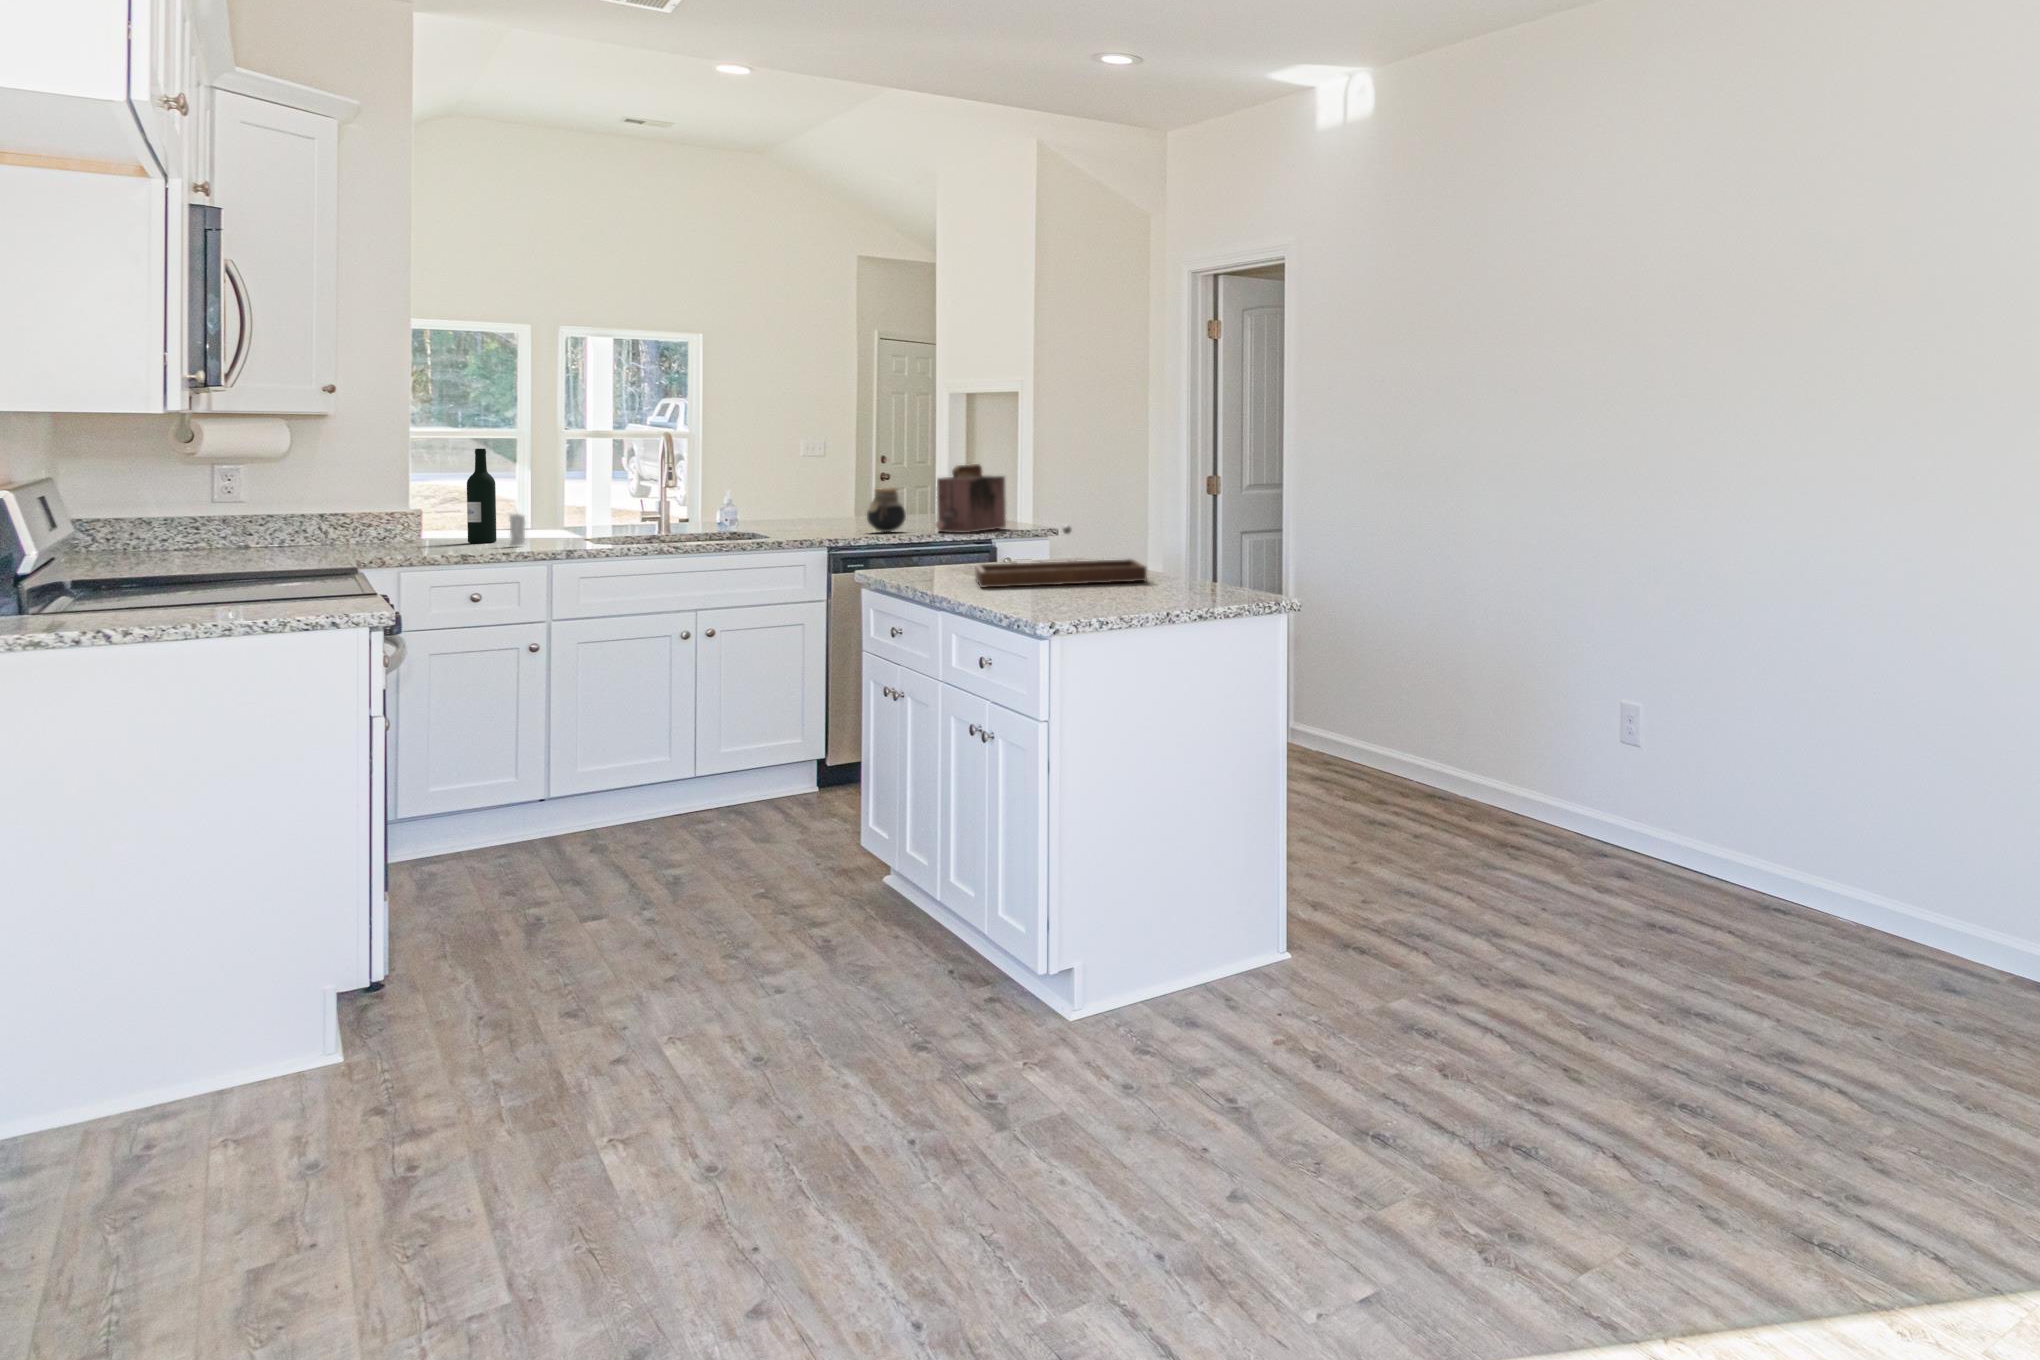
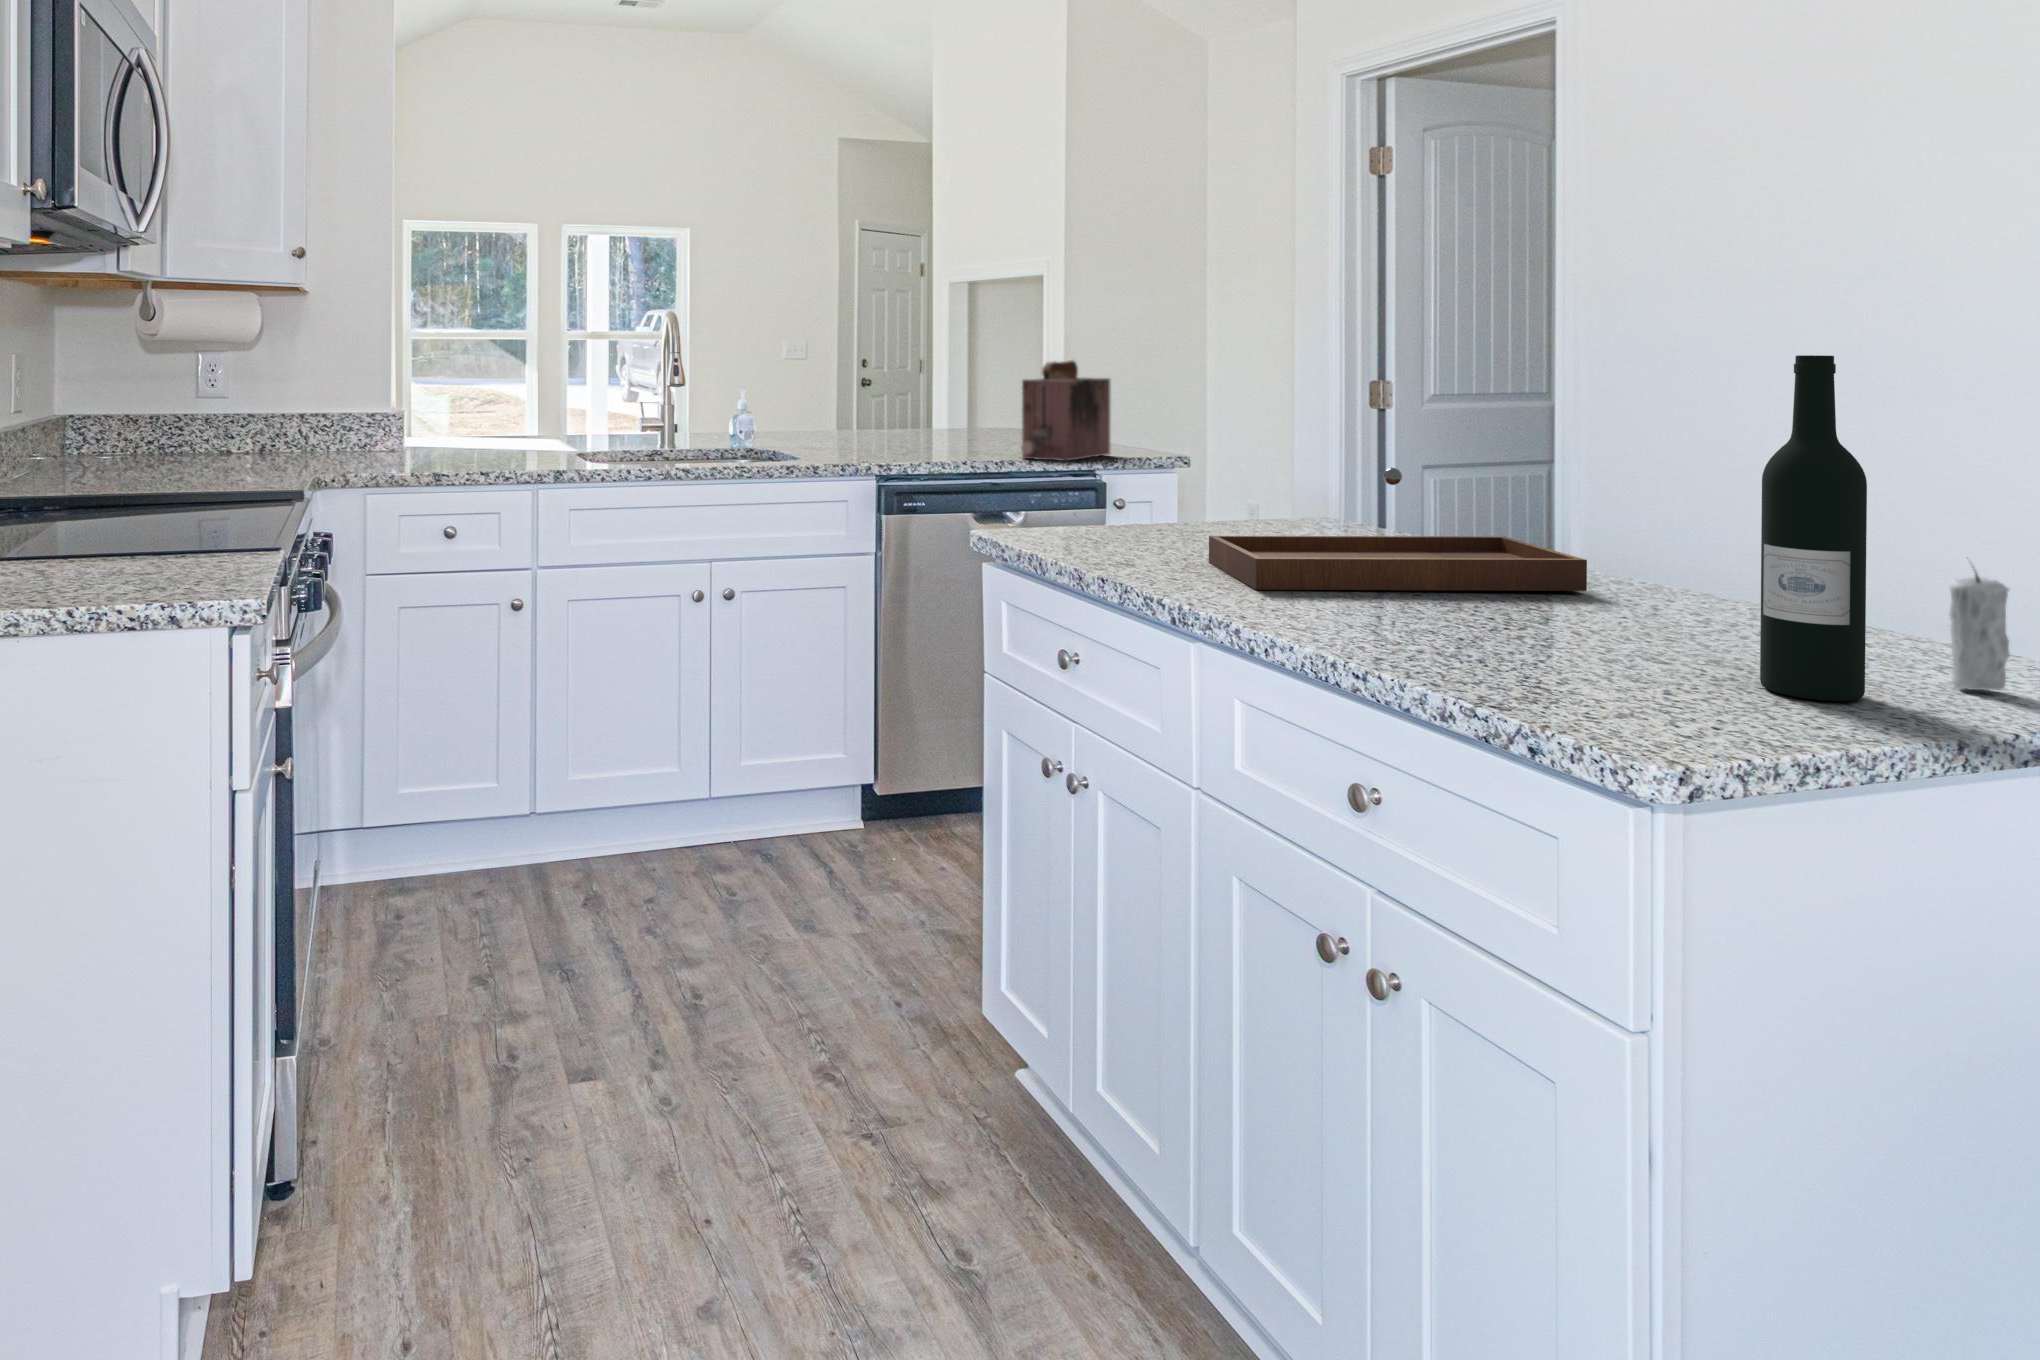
wine bottle: present [467,449,496,543] -> present [1760,355,1867,701]
jar: present [867,488,906,532] -> none [924,394,975,456]
candle: present [510,513,526,546] -> present [1949,567,2010,690]

